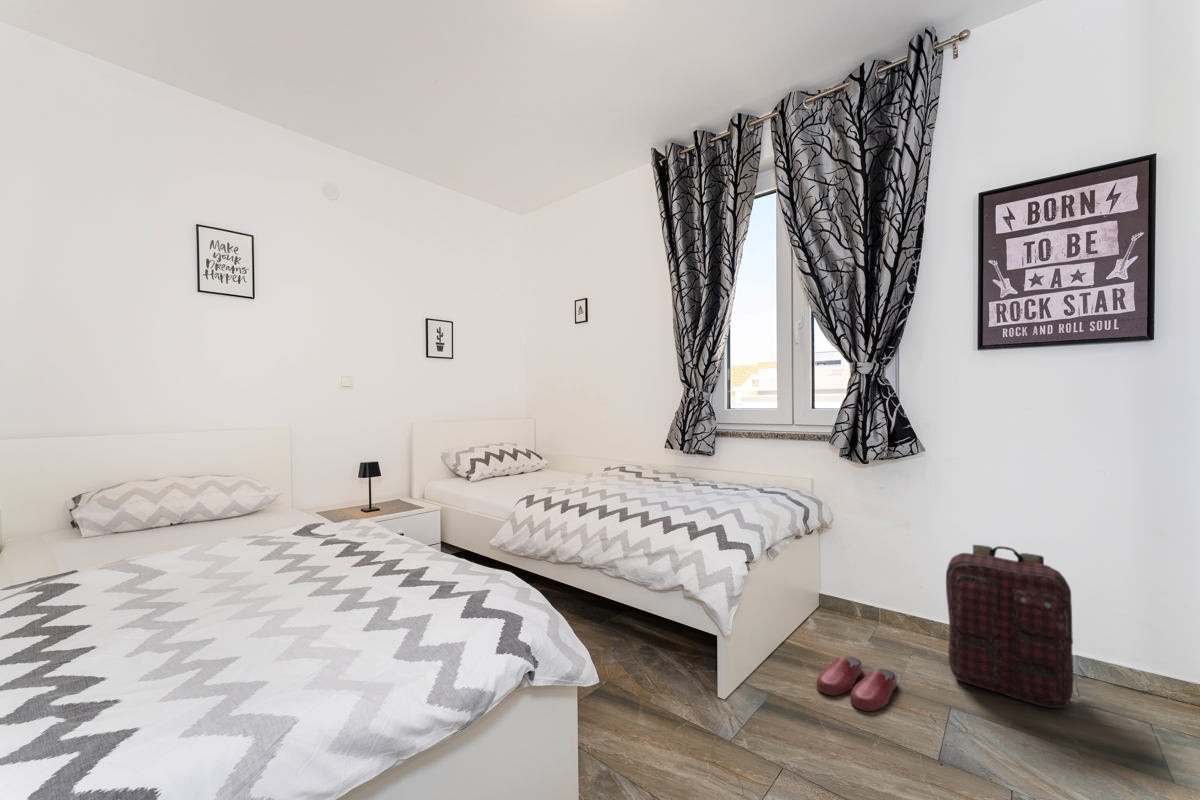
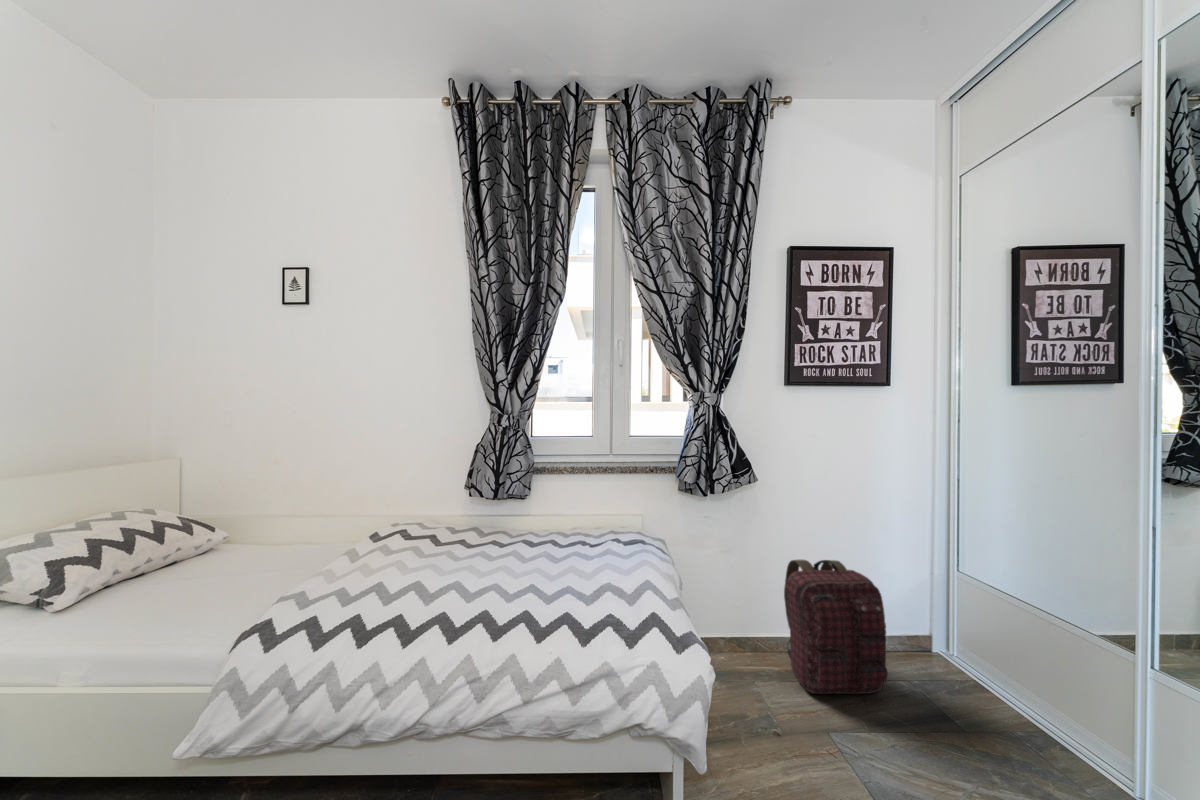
slippers: present [817,657,896,711] -> none [736,709,810,778]

